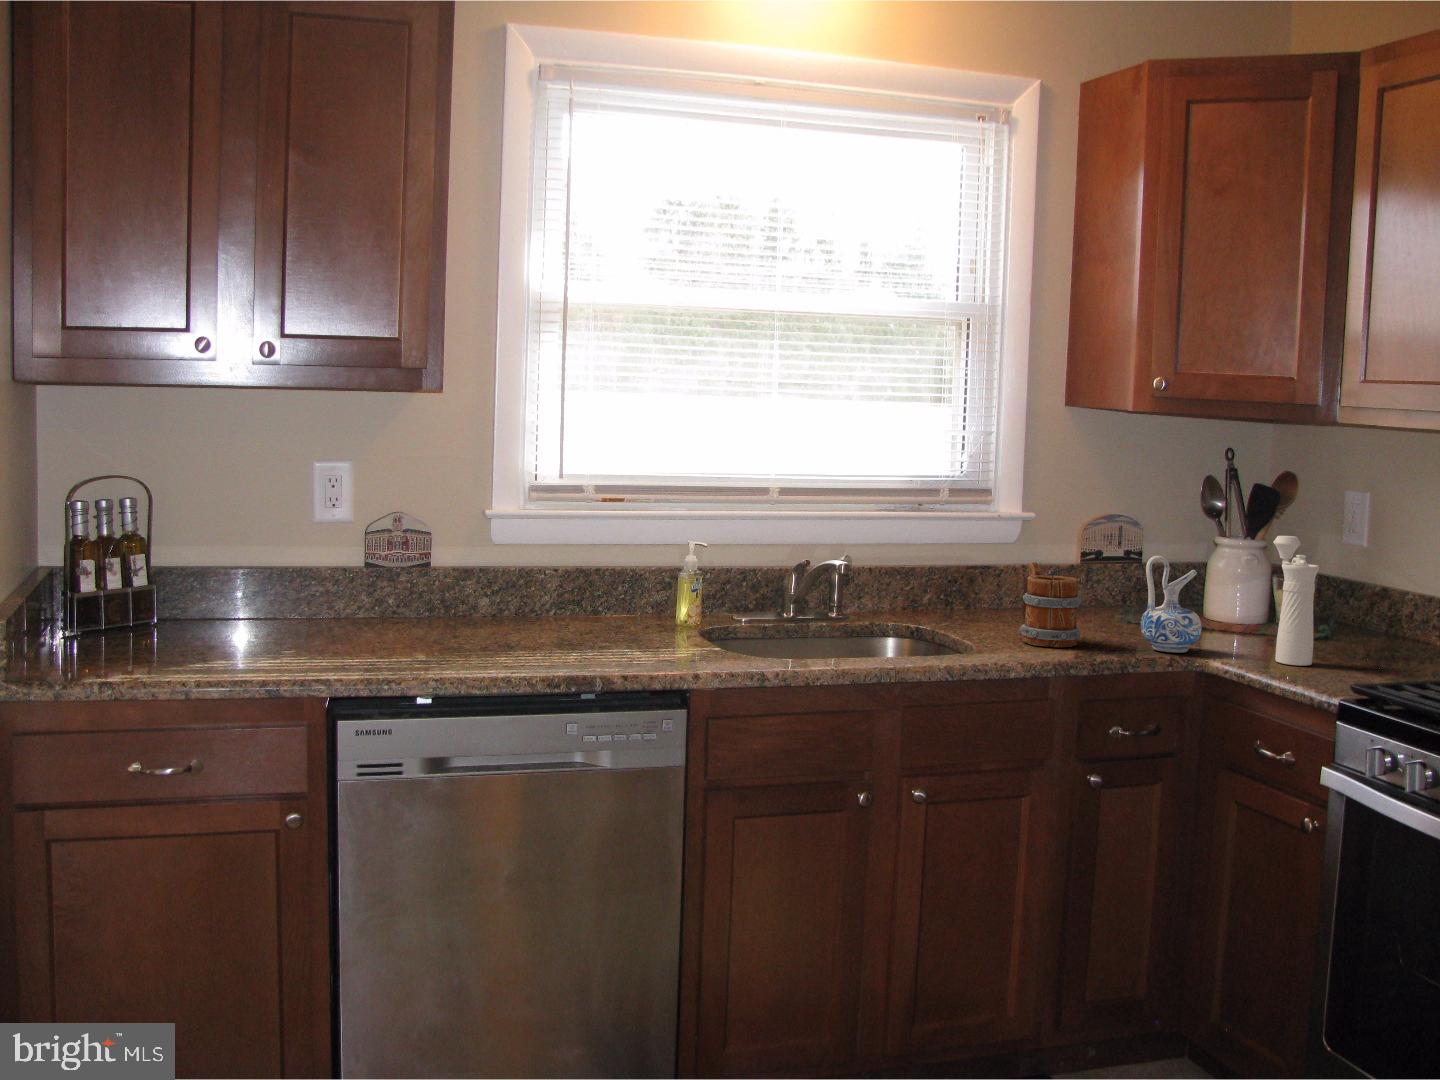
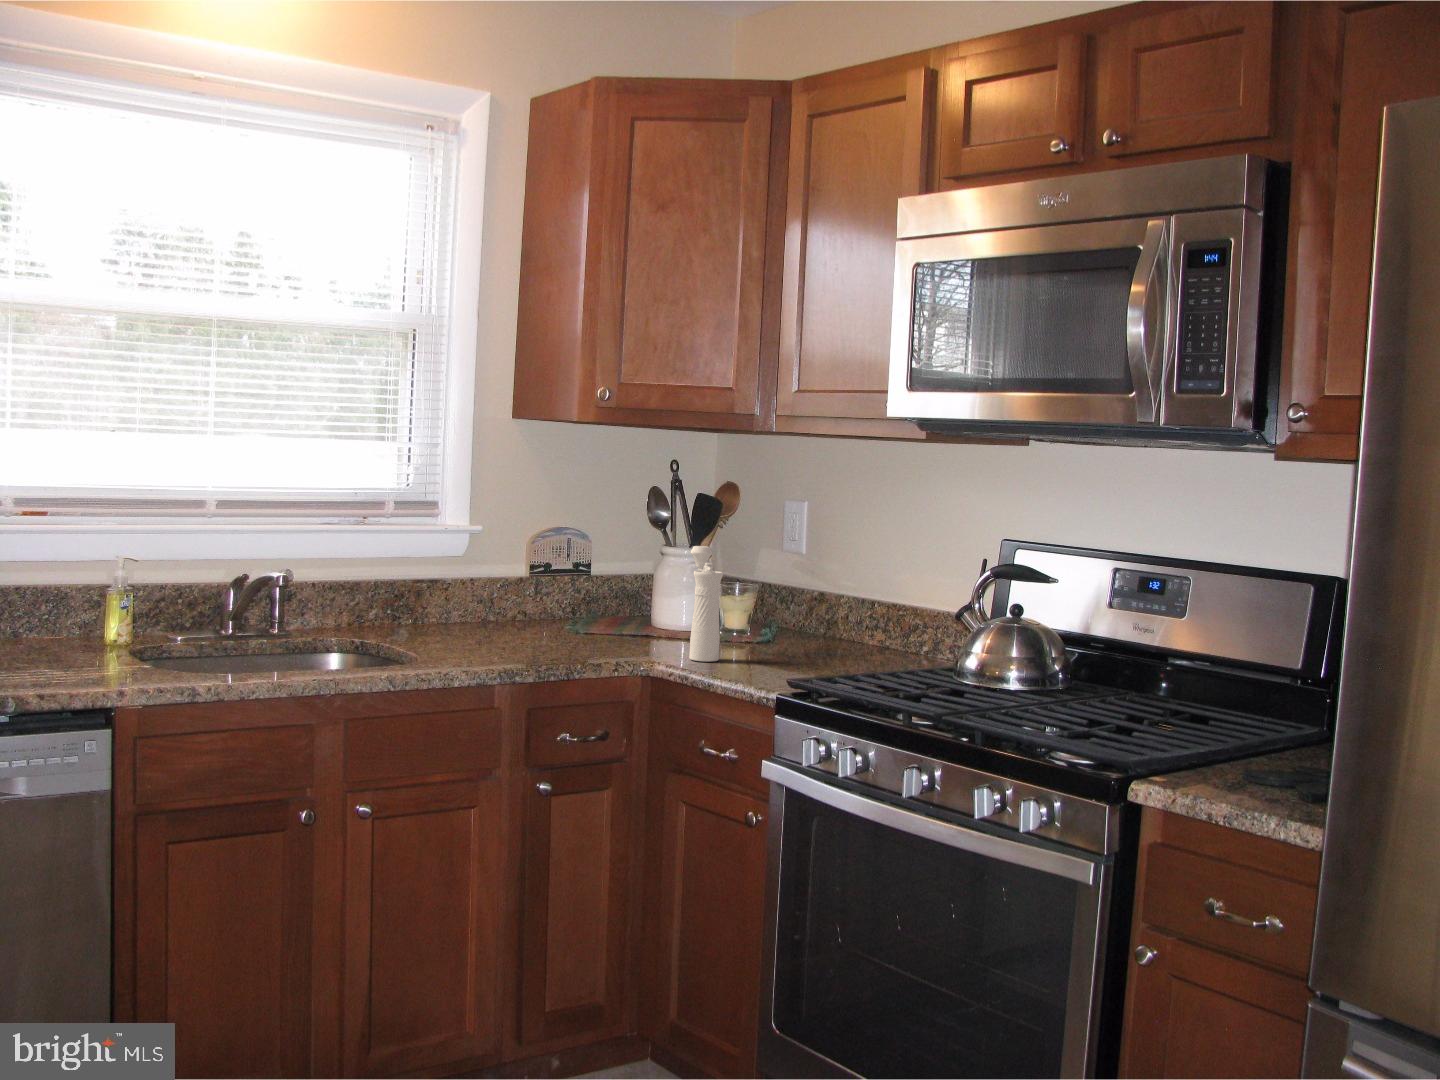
ceramic pitcher: present [1141,556,1202,653] -> none [576,565,629,655]
mug: present [1020,562,1081,647] -> none [464,573,522,654]

